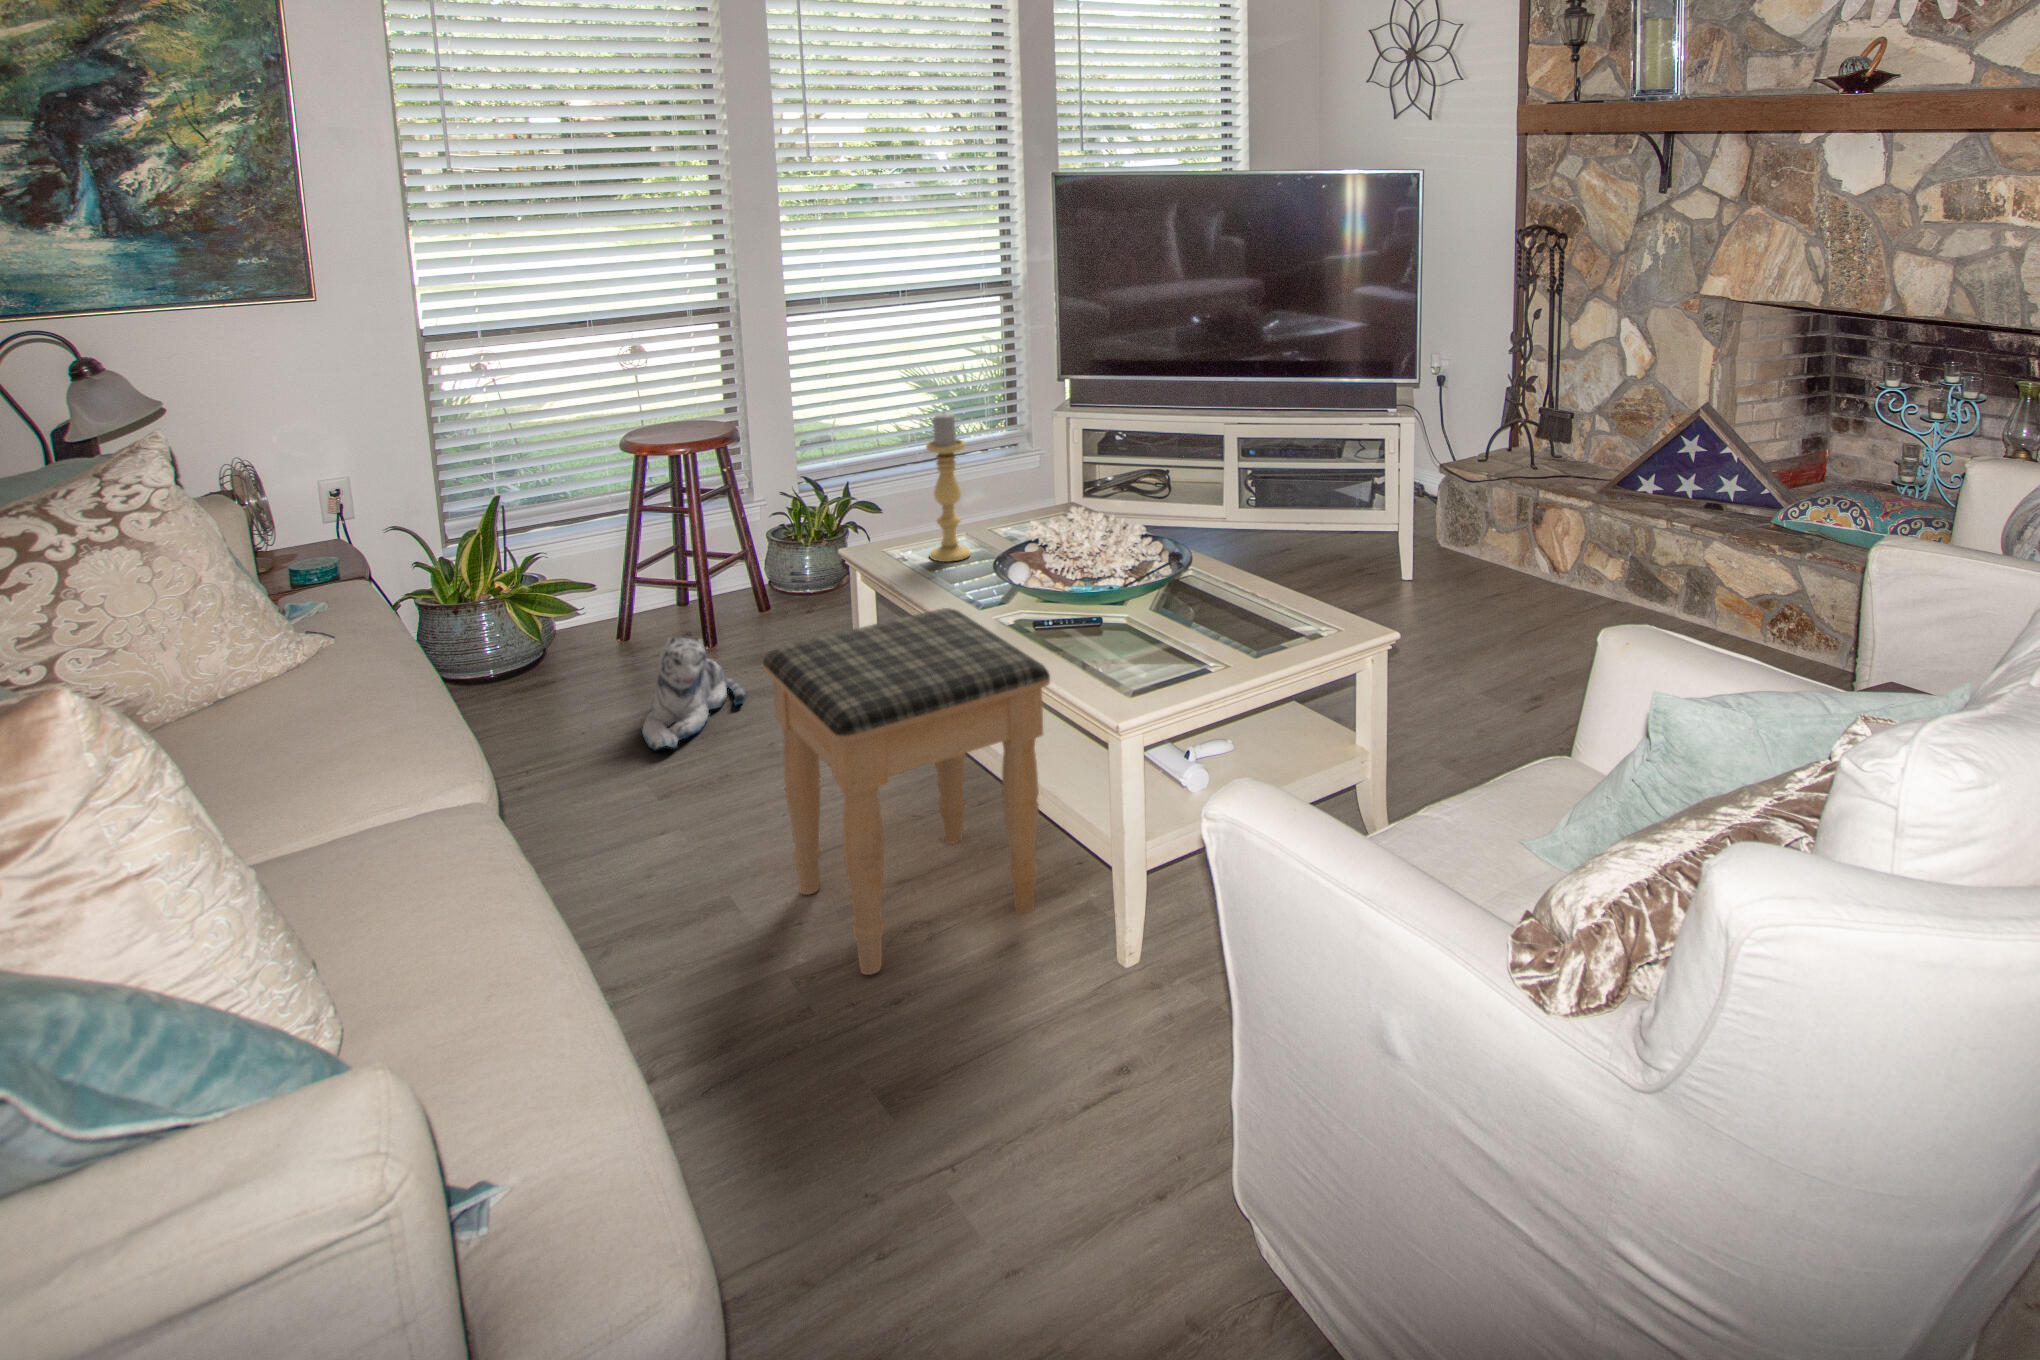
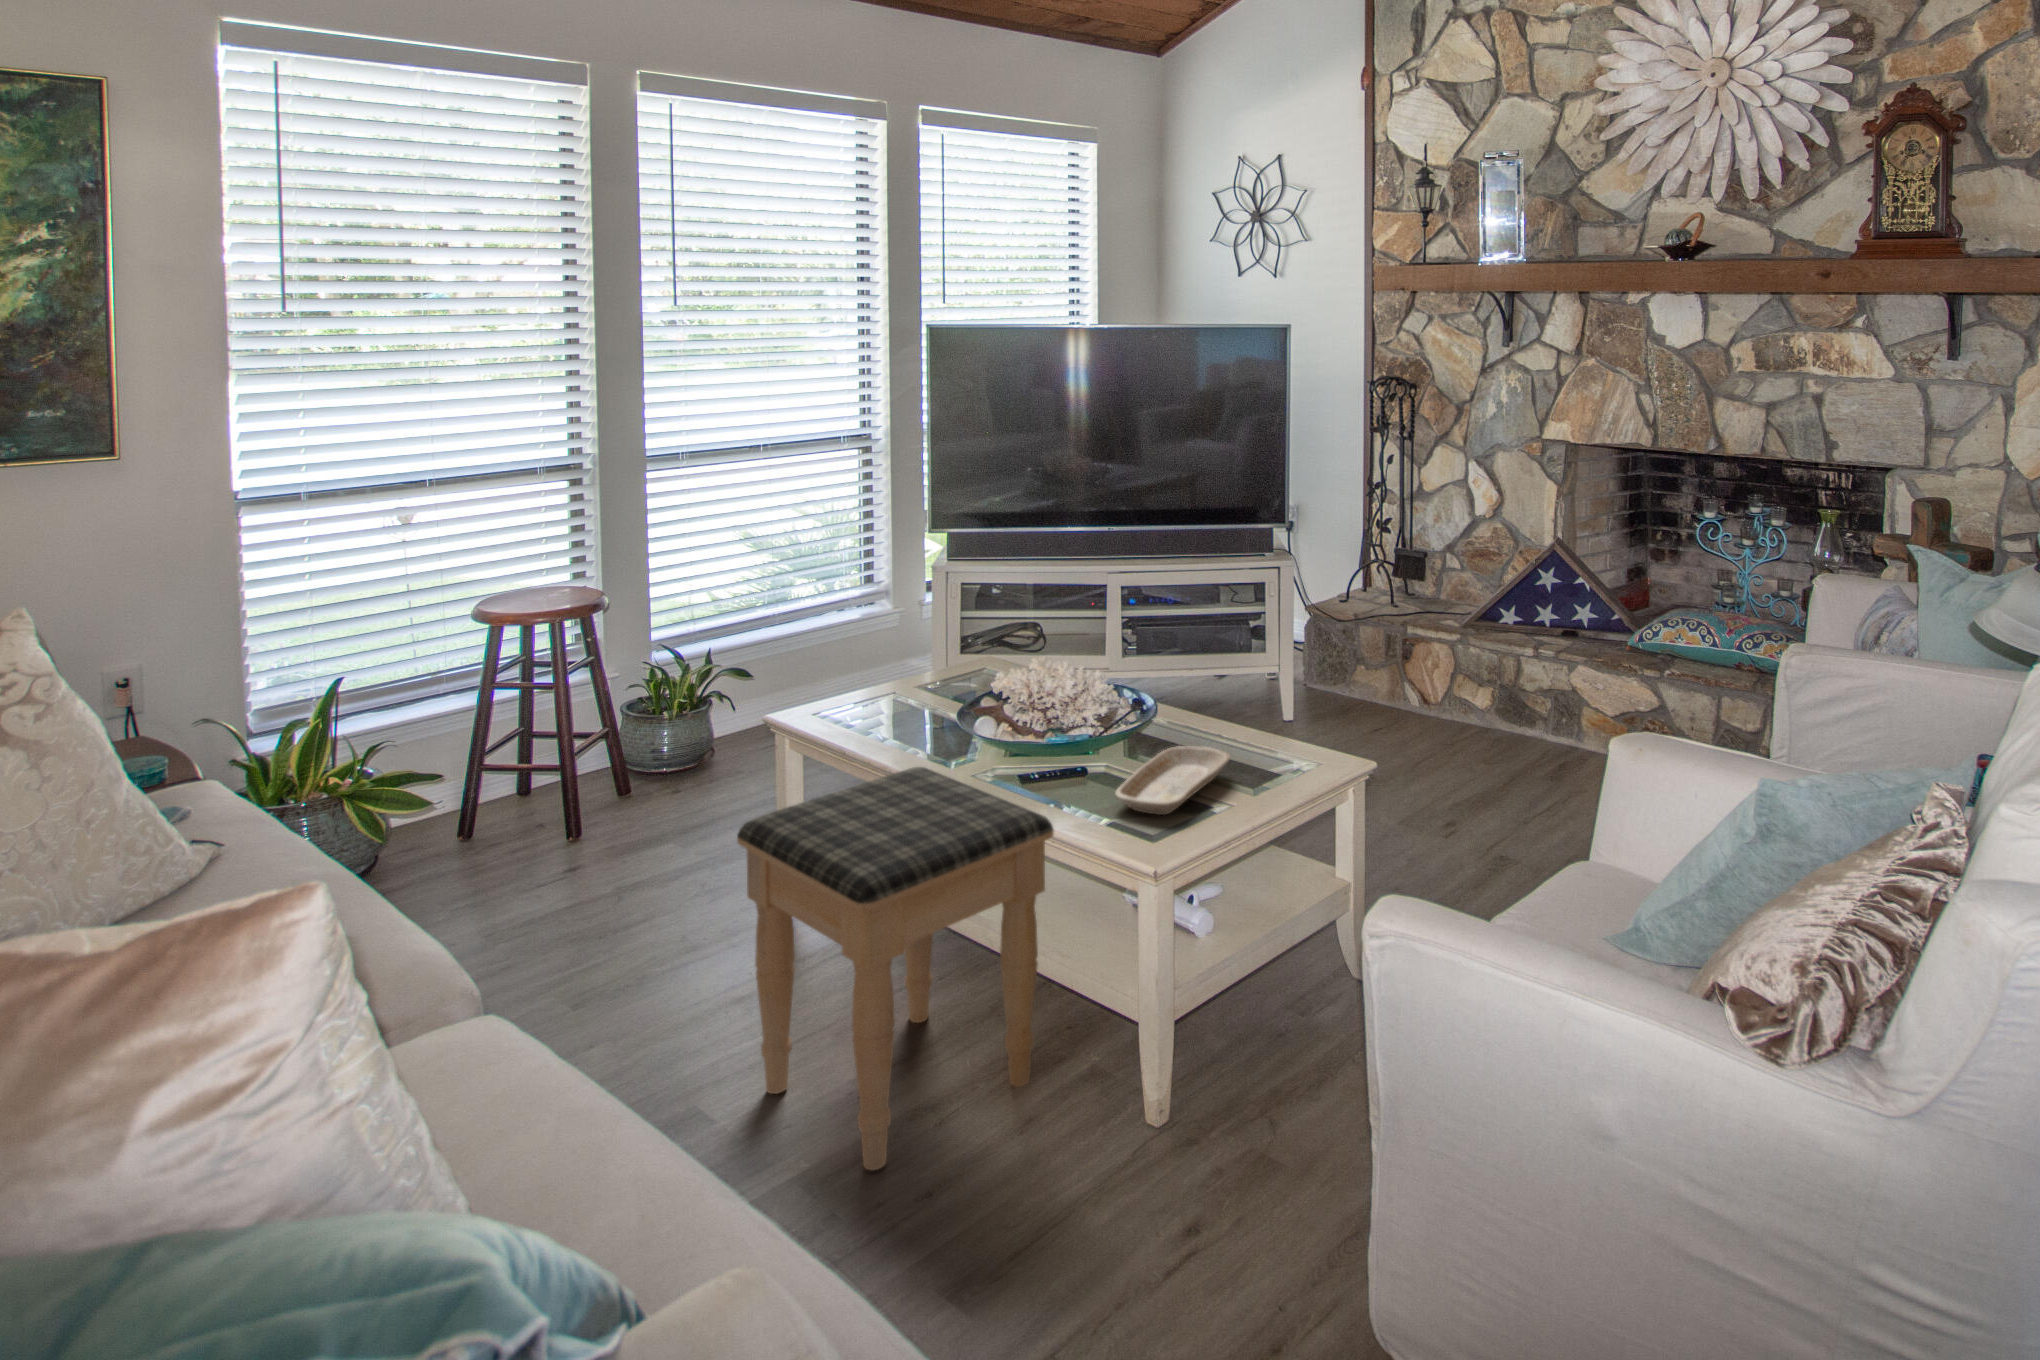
candle holder: present [926,413,970,562] -> none [863,563,906,721]
tray: none [1120,603,1254,671] -> present [1115,746,1231,815]
plush toy: present [642,638,745,750] -> none [522,824,634,956]

